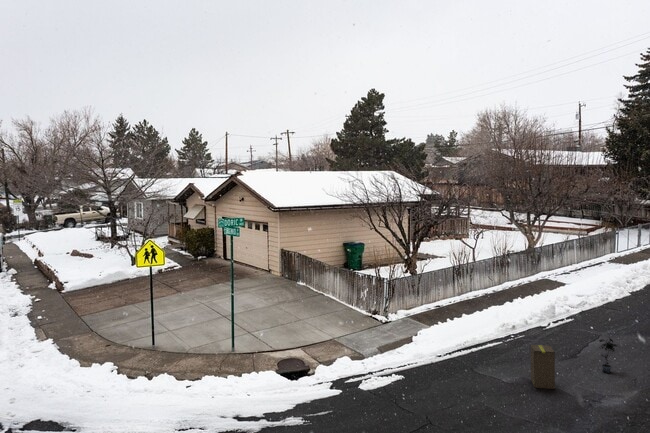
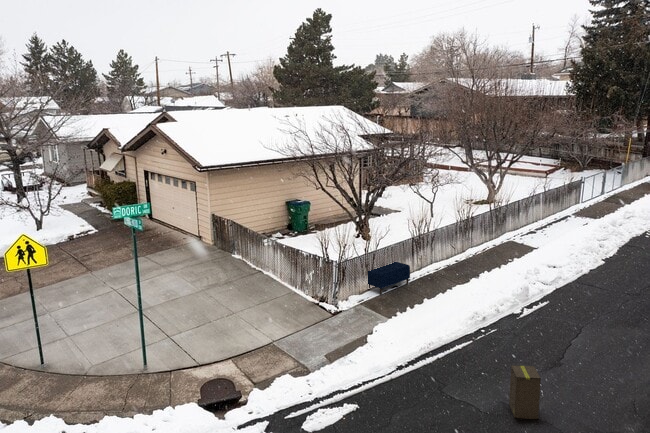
bench: none [412,285,451,311] -> present [368,262,410,294]
potted plant: present [599,339,617,373] -> none [586,347,611,388]

